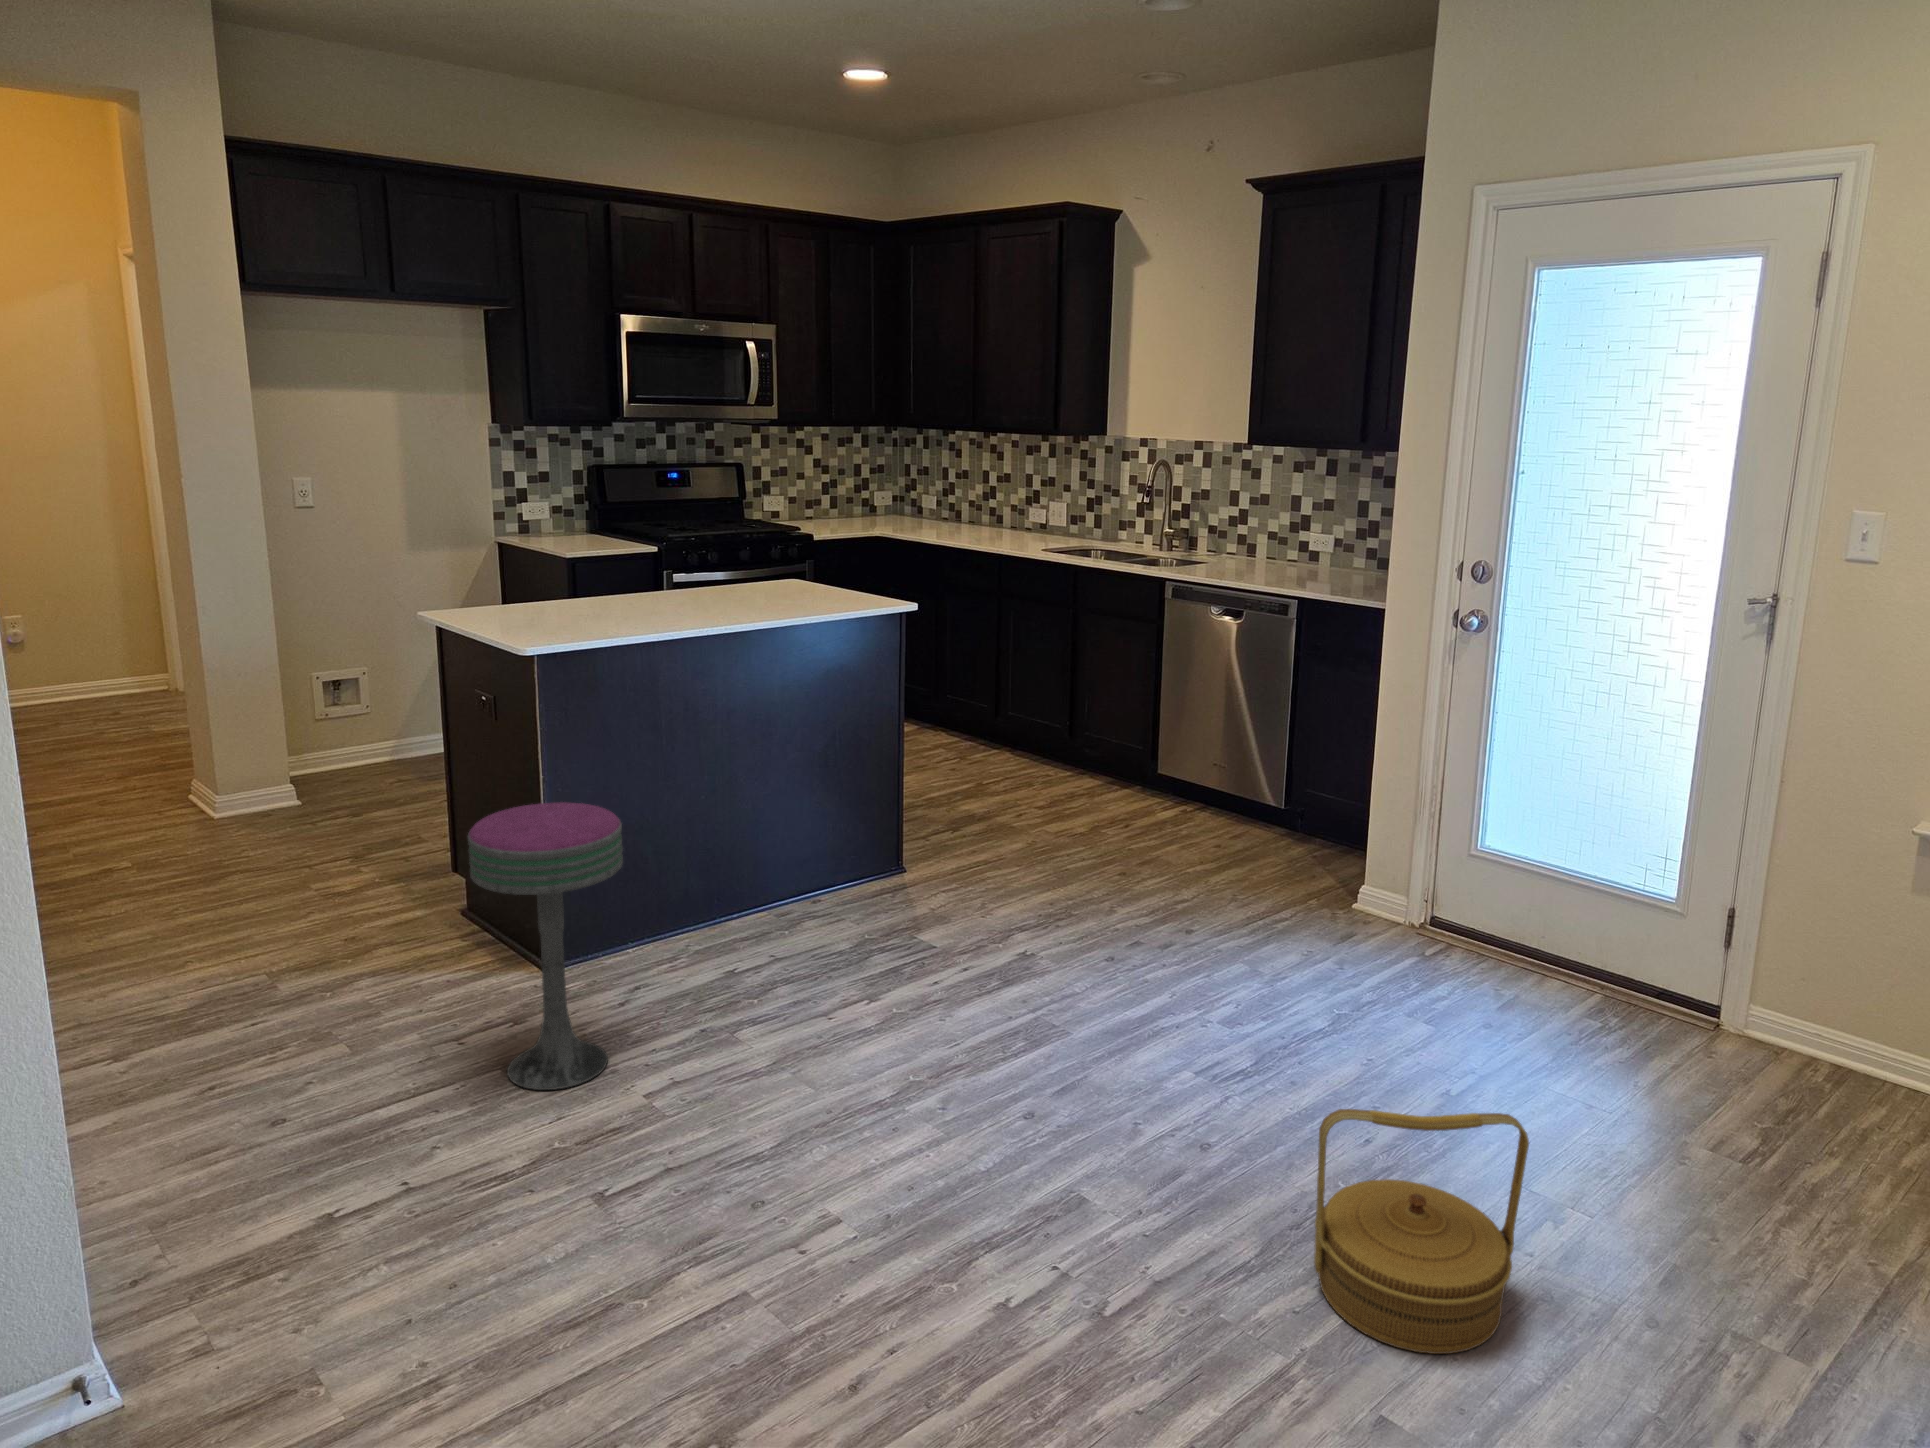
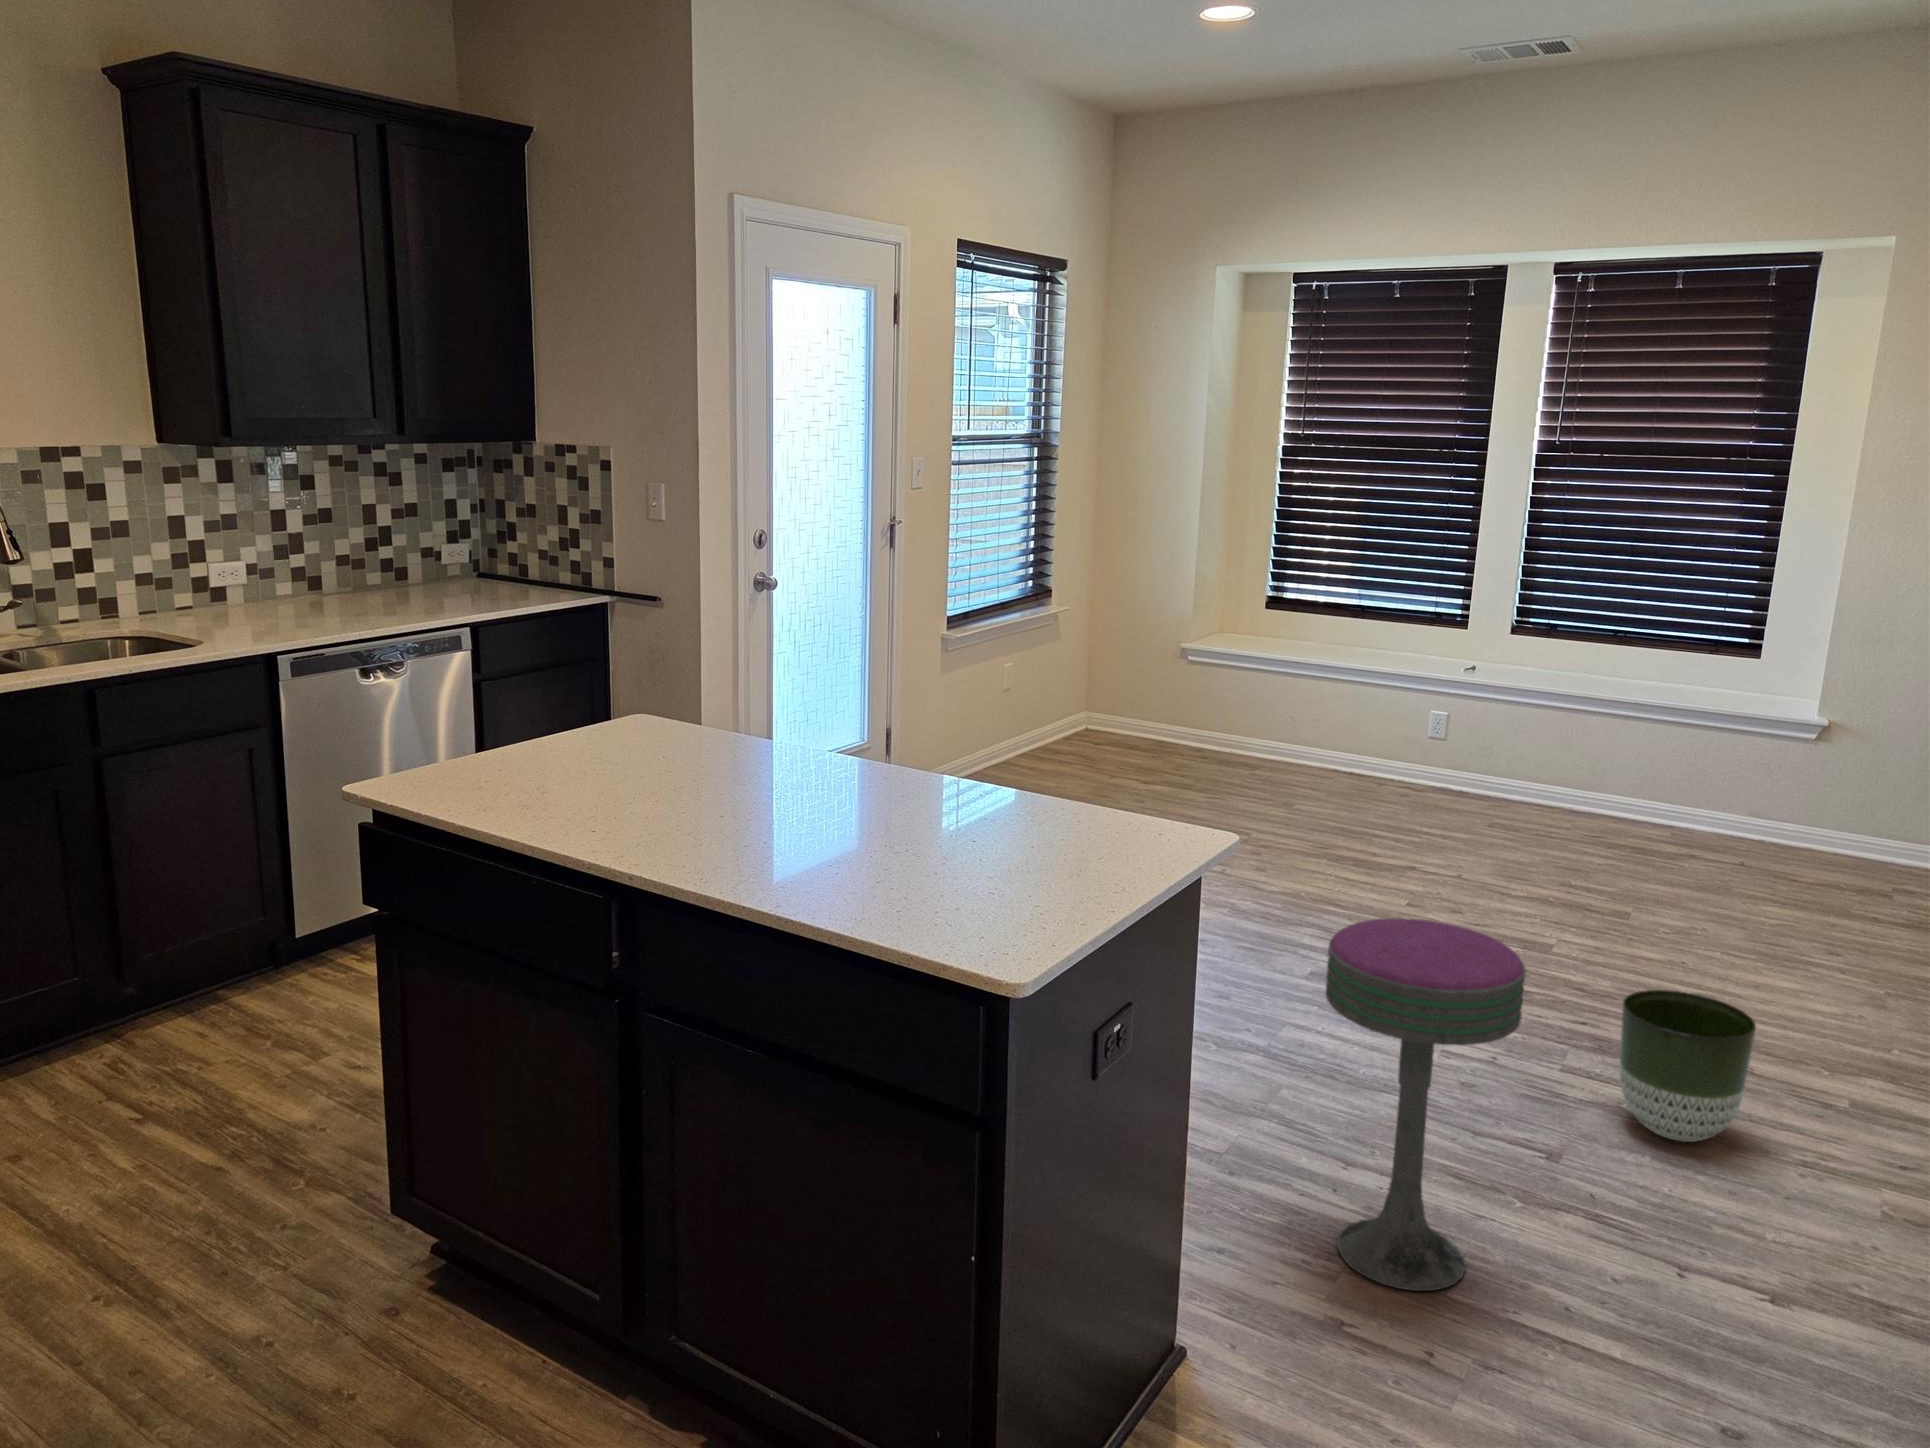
basket: present [1314,1109,1529,1354] -> none [1263,787,1372,924]
planter: none [491,1127,648,1331] -> present [1620,990,1756,1142]

